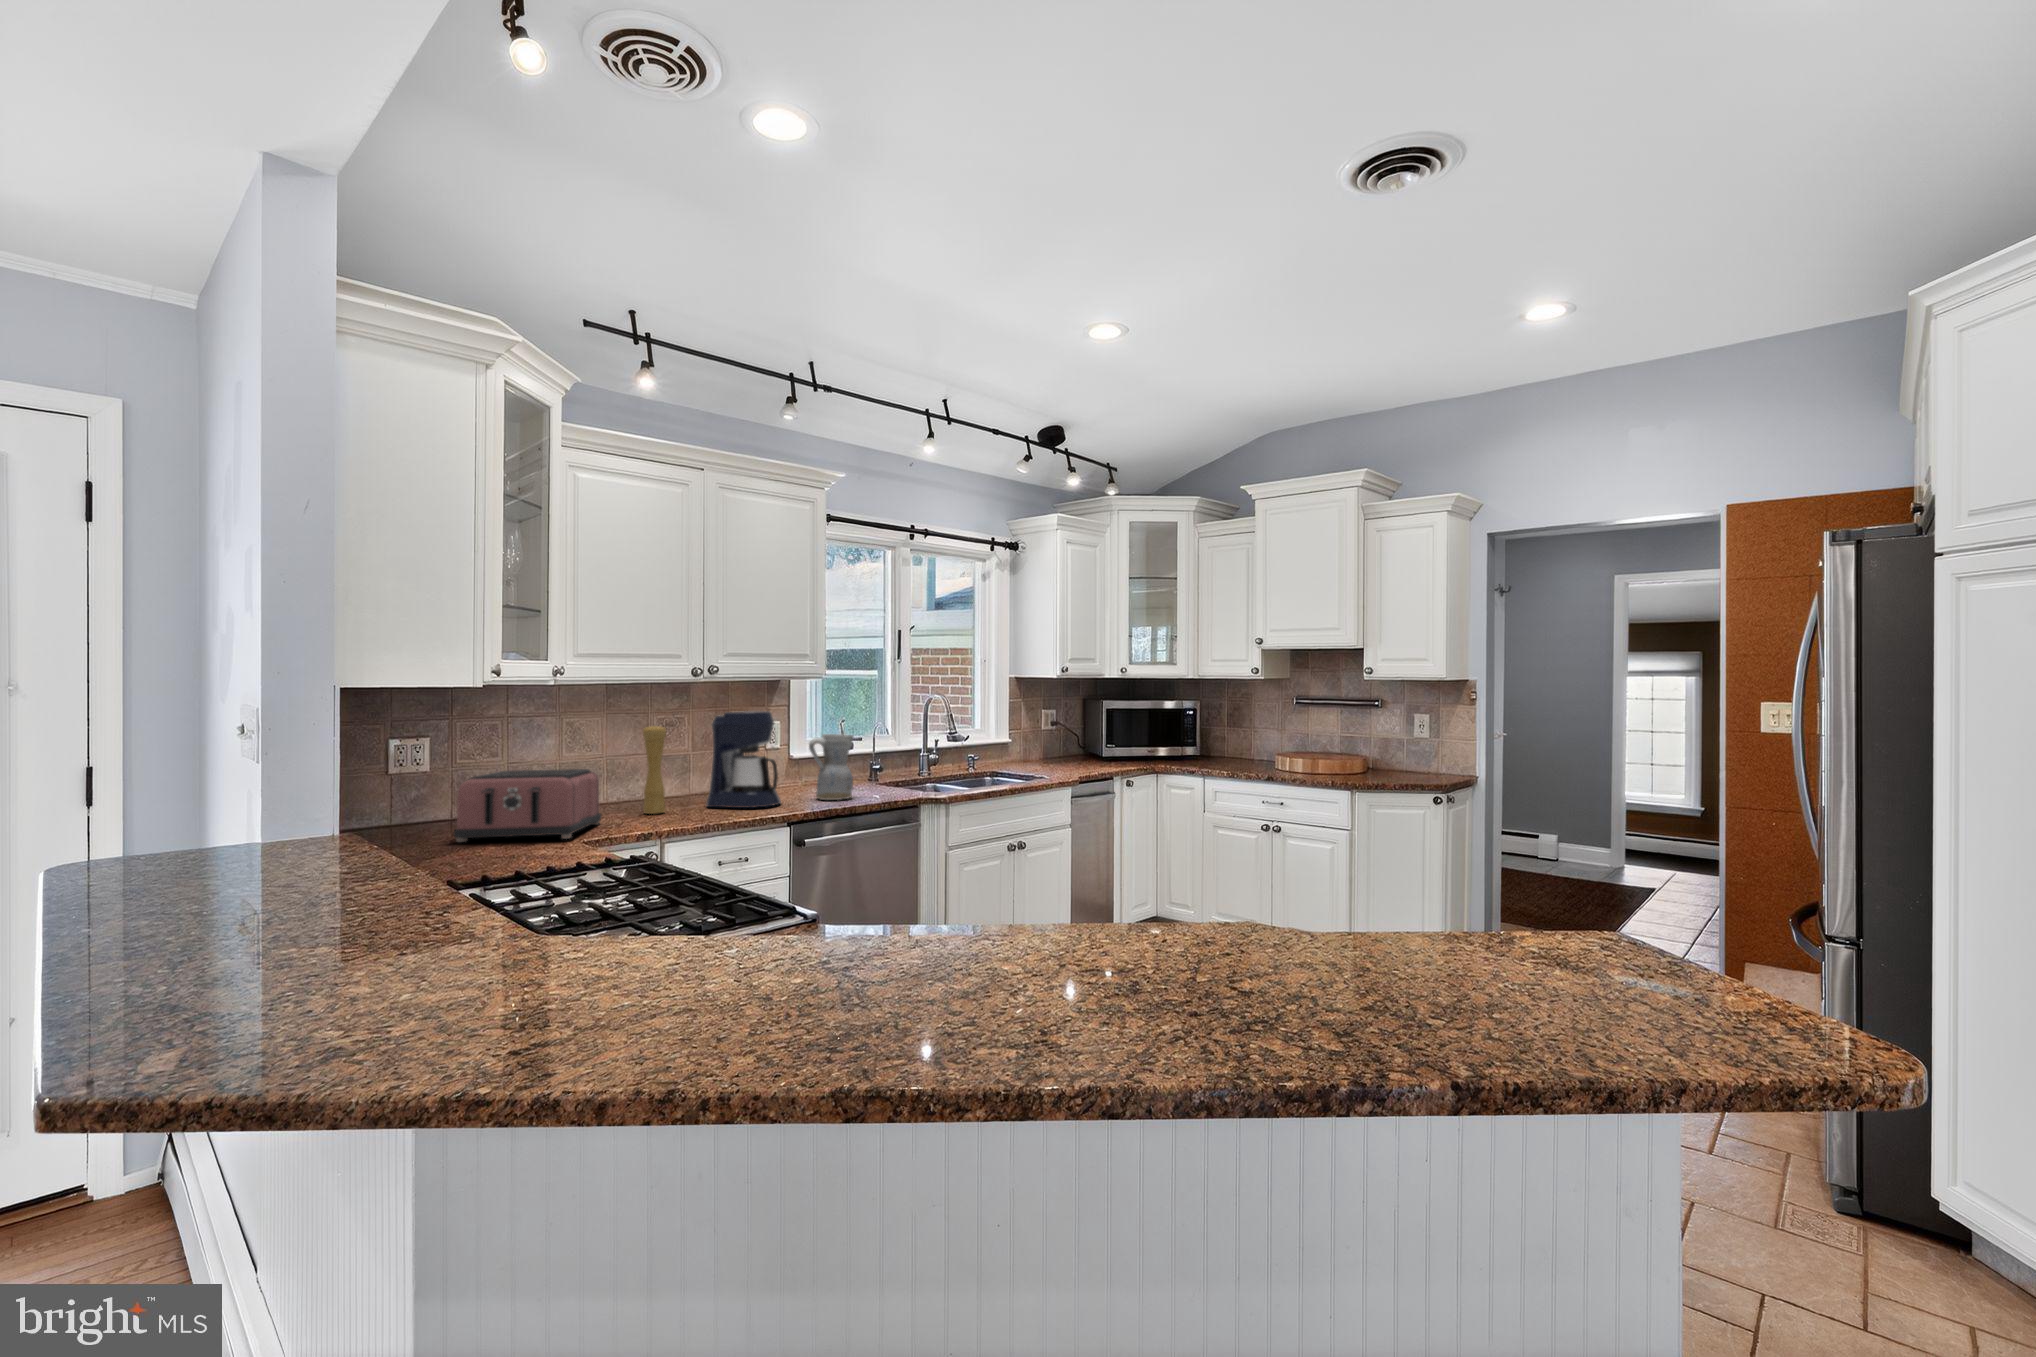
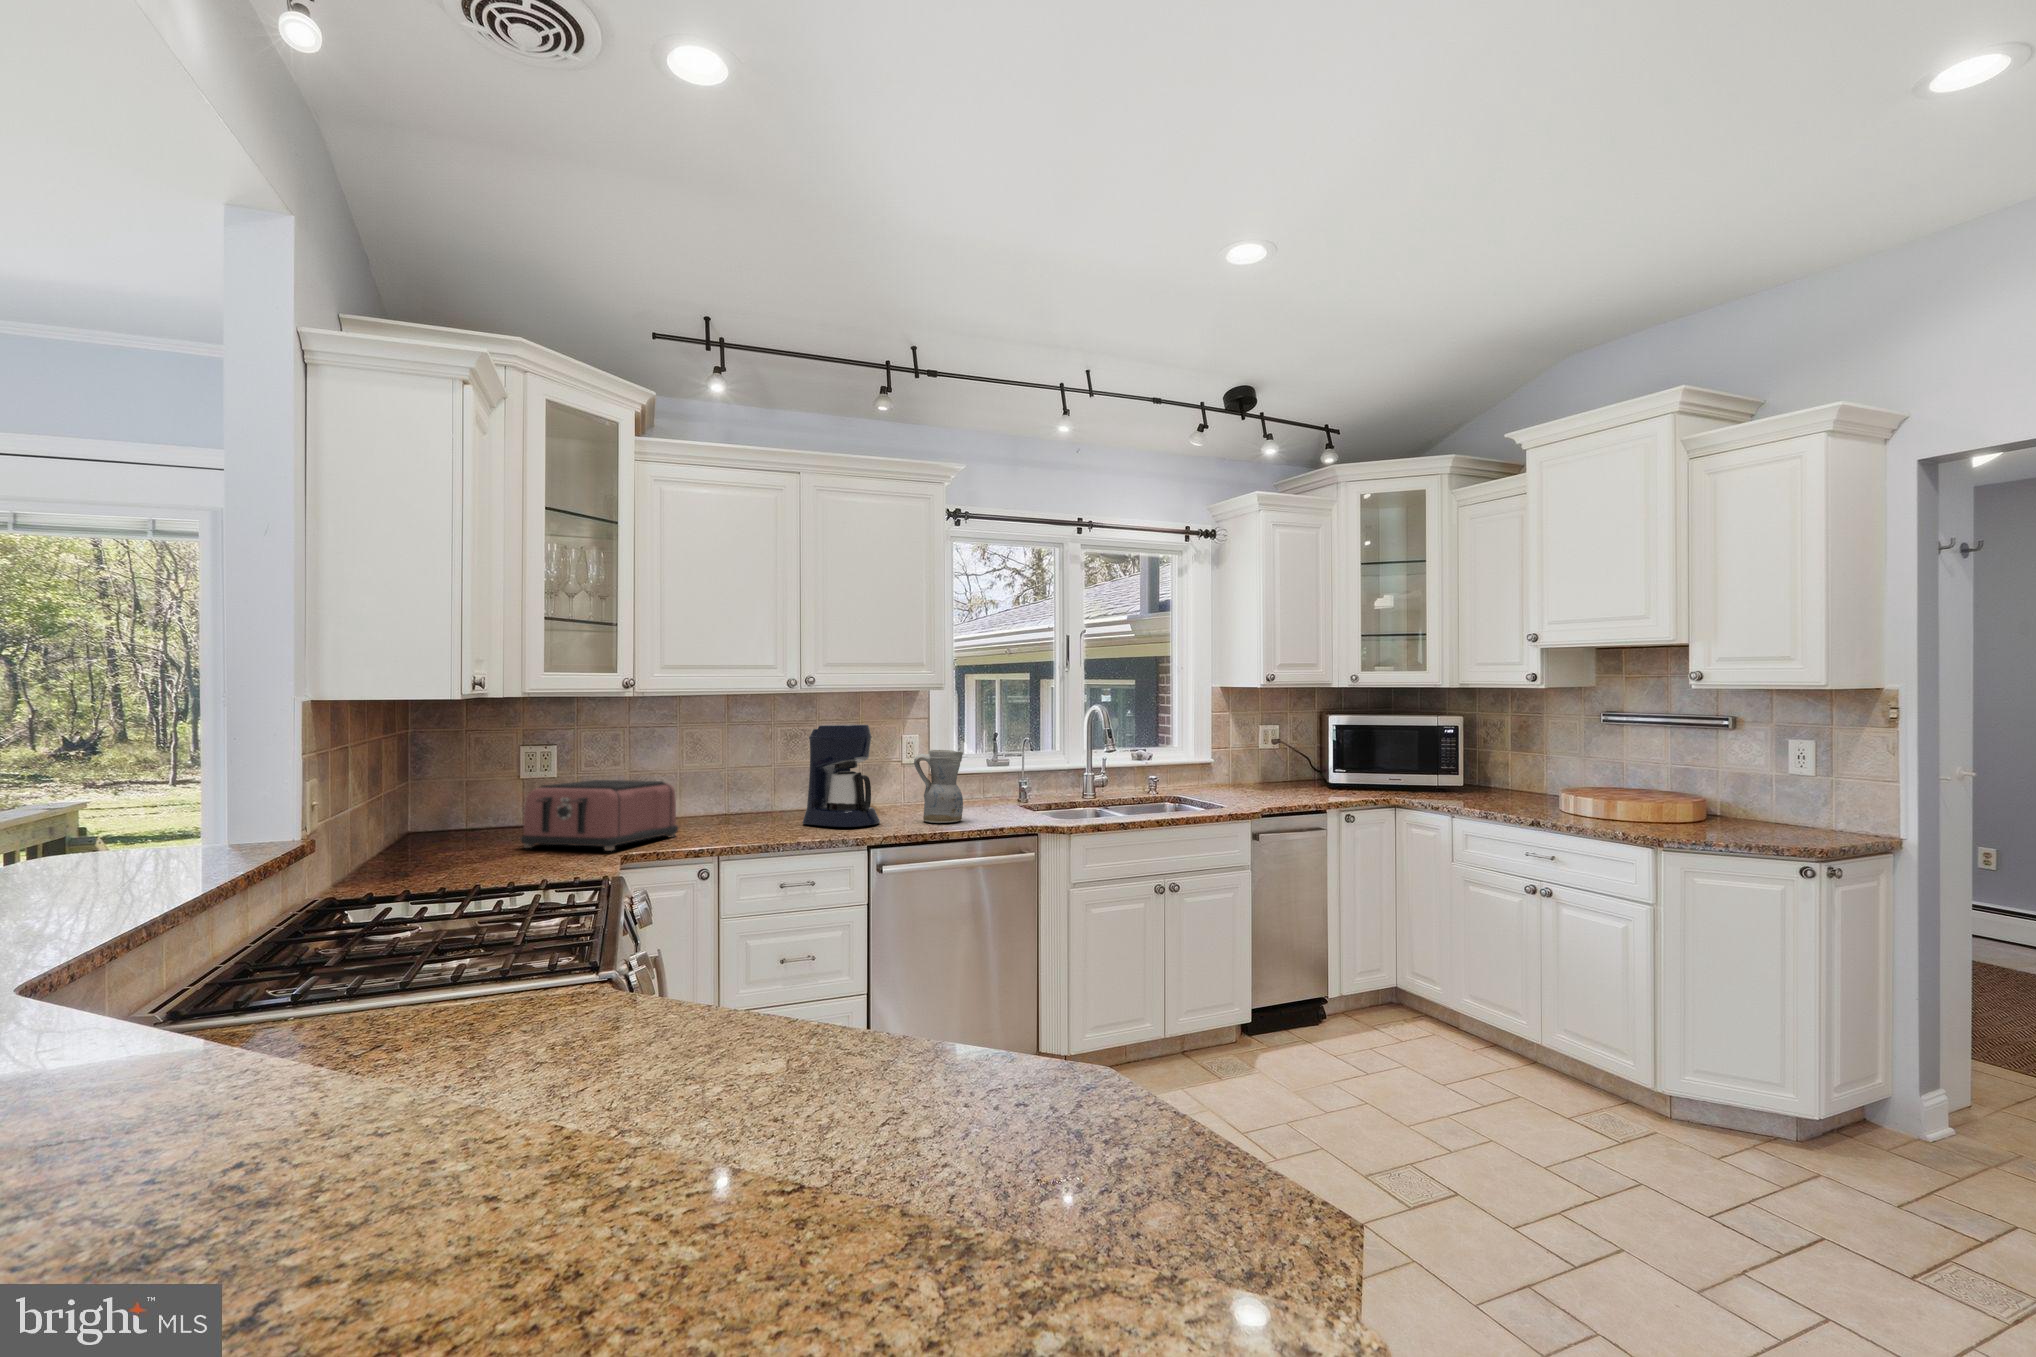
pepper mill: present [643,725,666,814] -> none [734,737,757,828]

